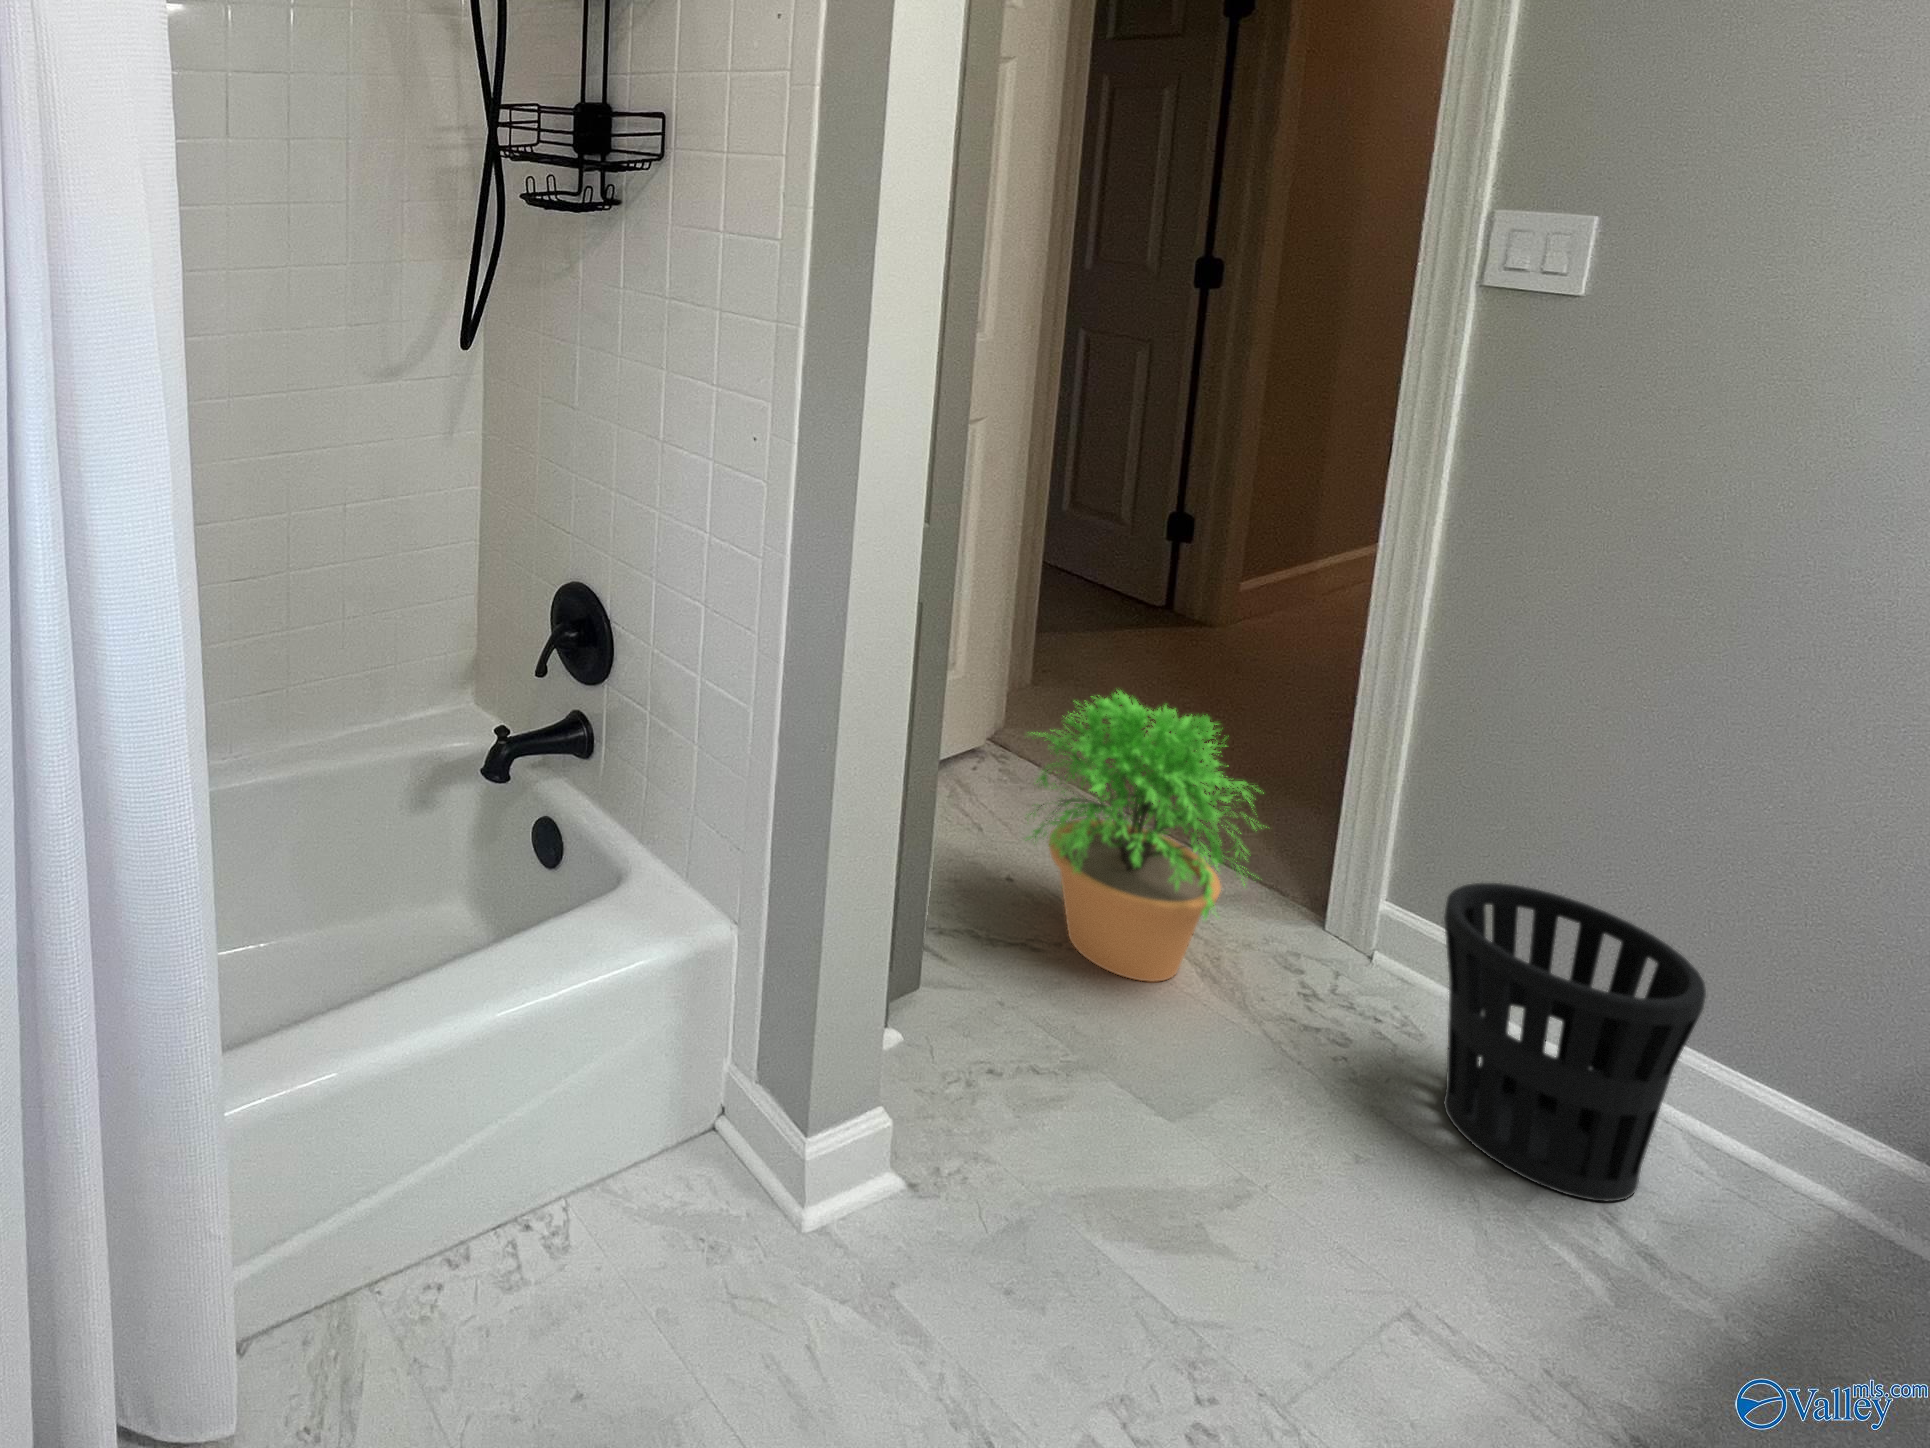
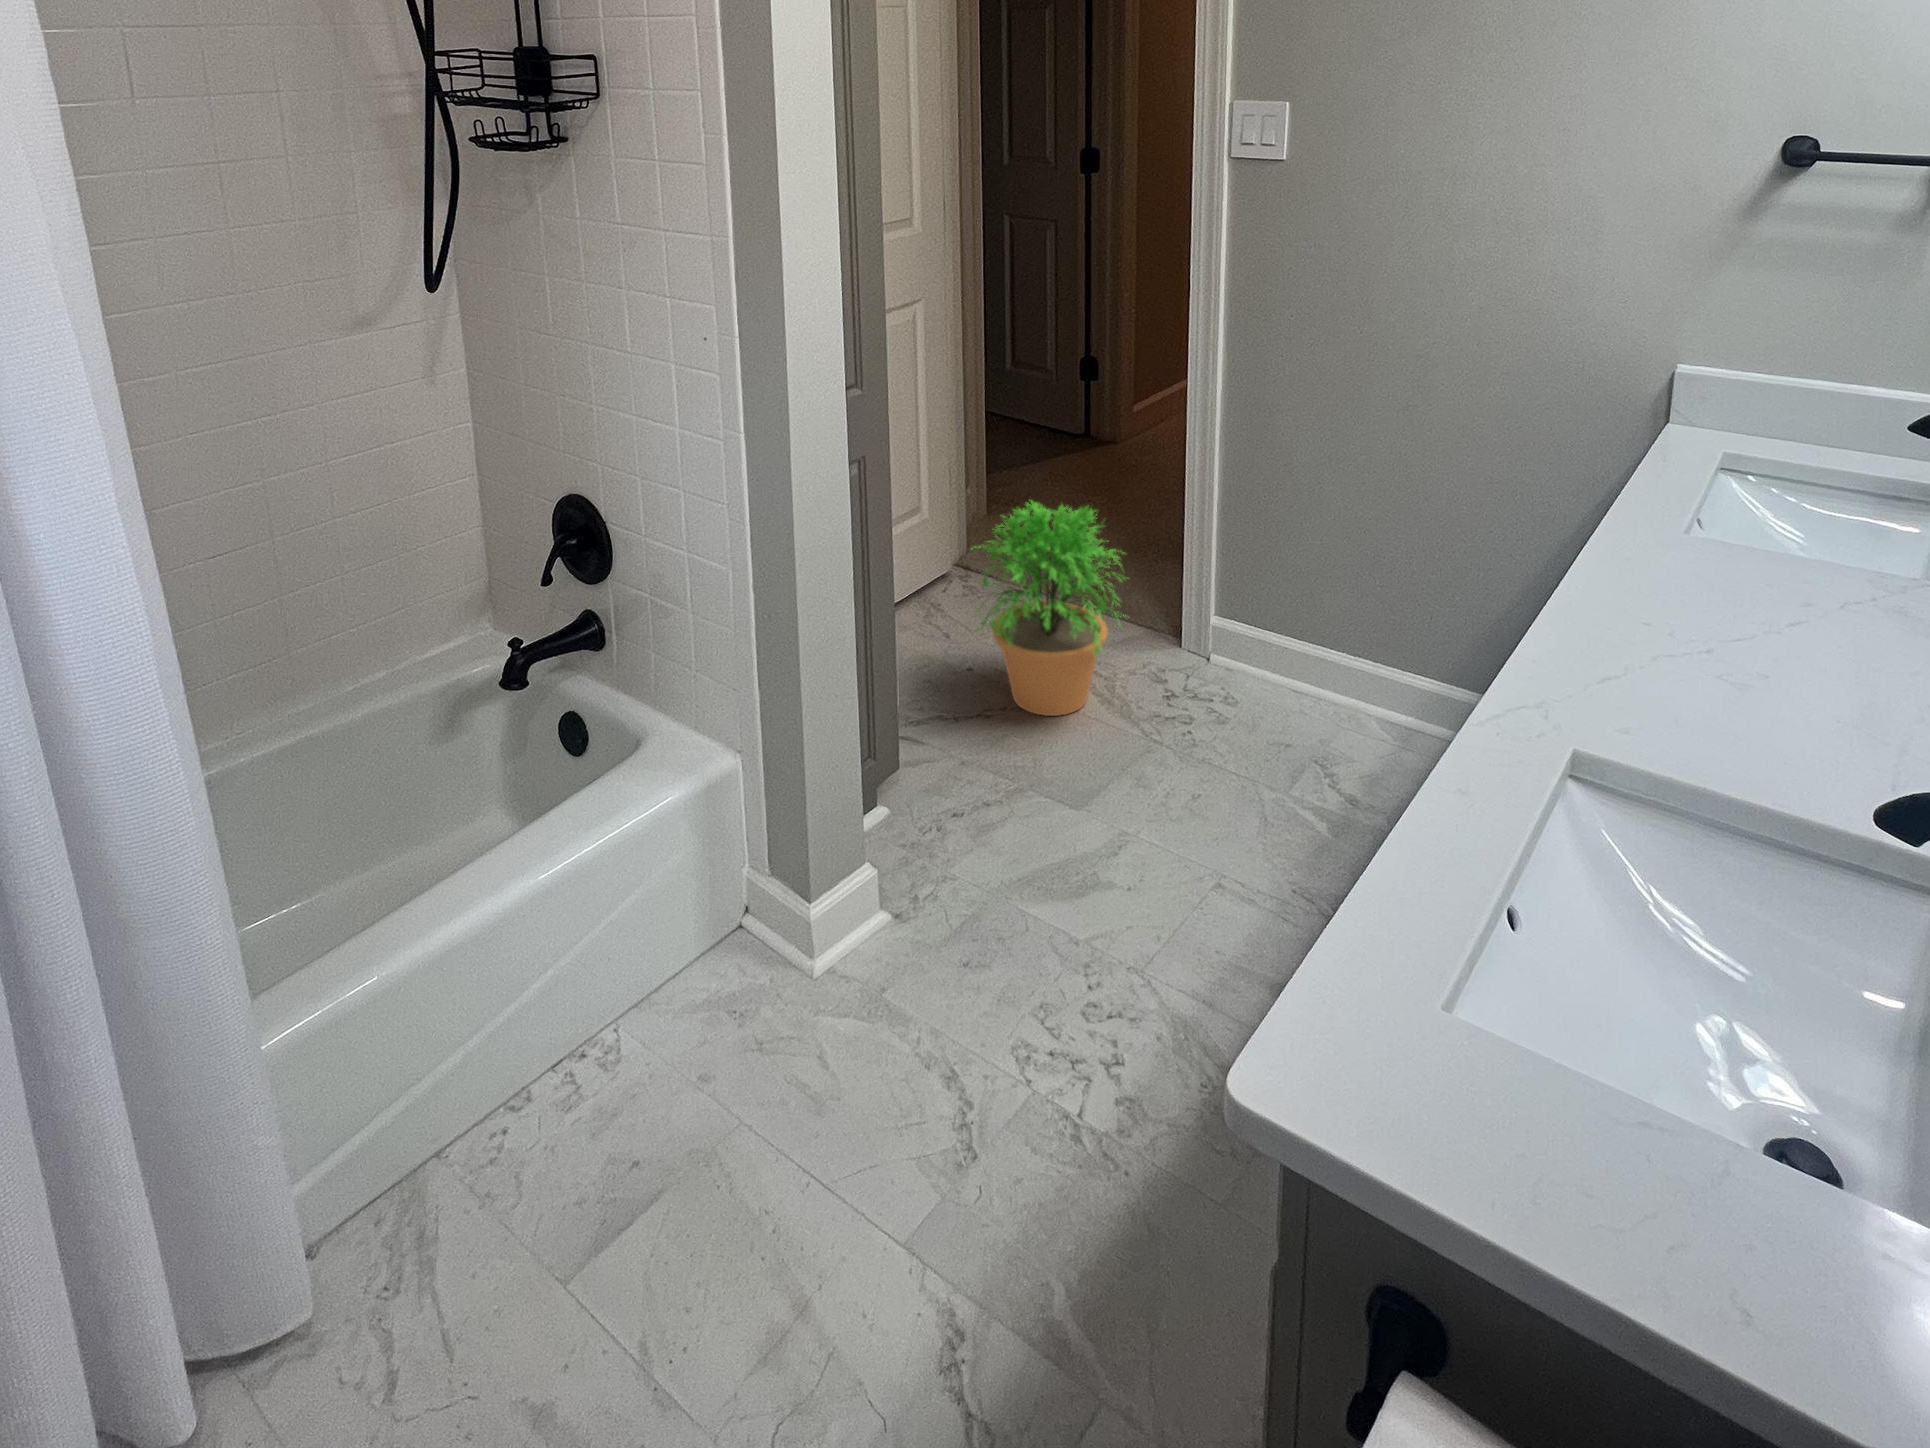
wastebasket: present [1444,883,1706,1202] -> none [1235,579,1371,776]

